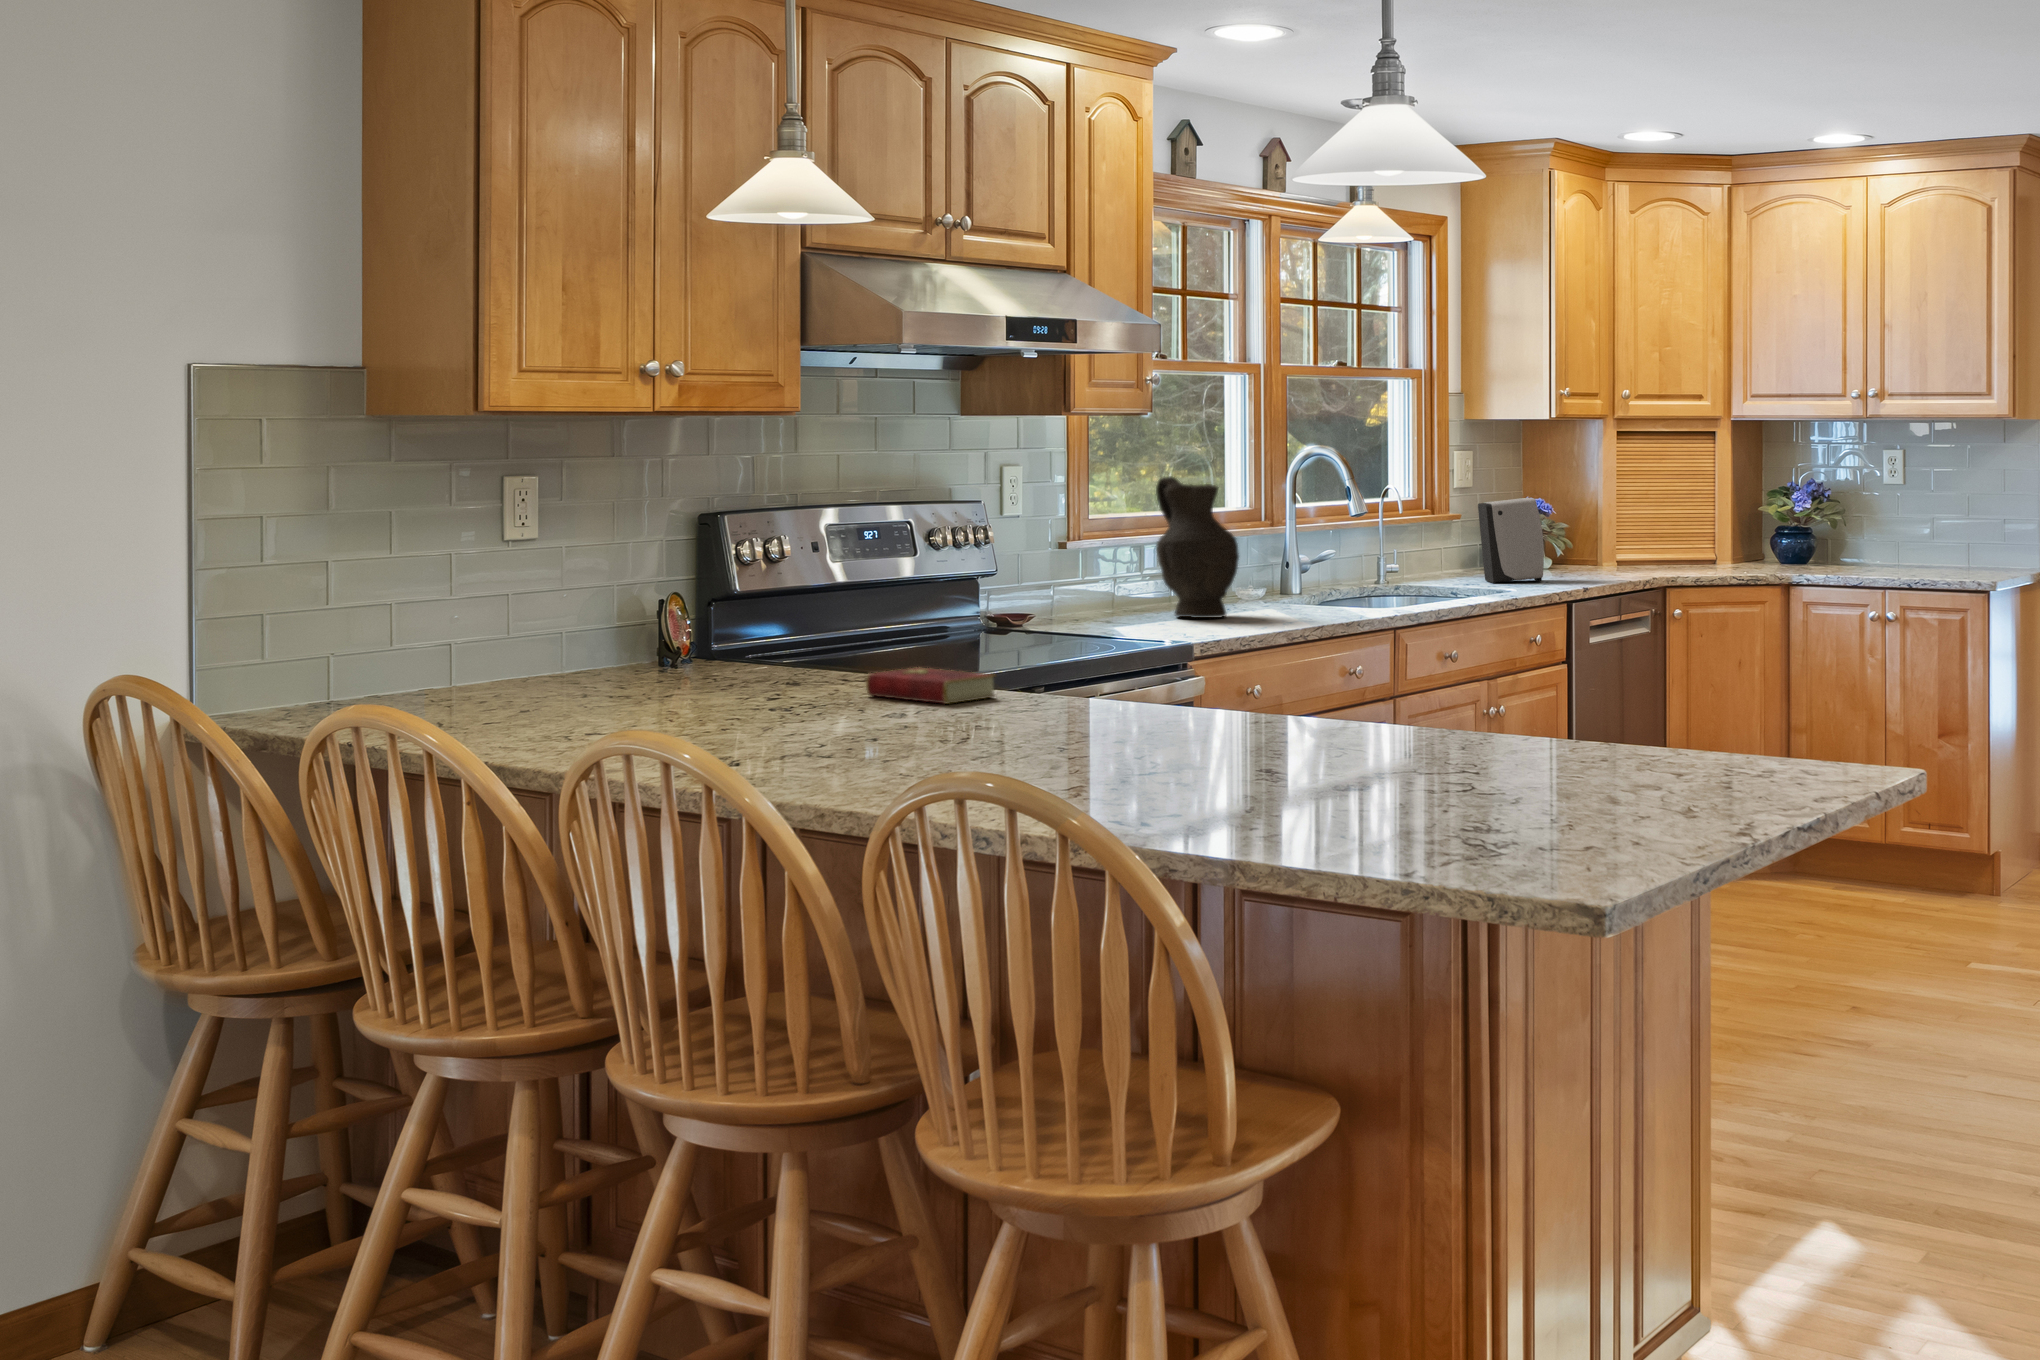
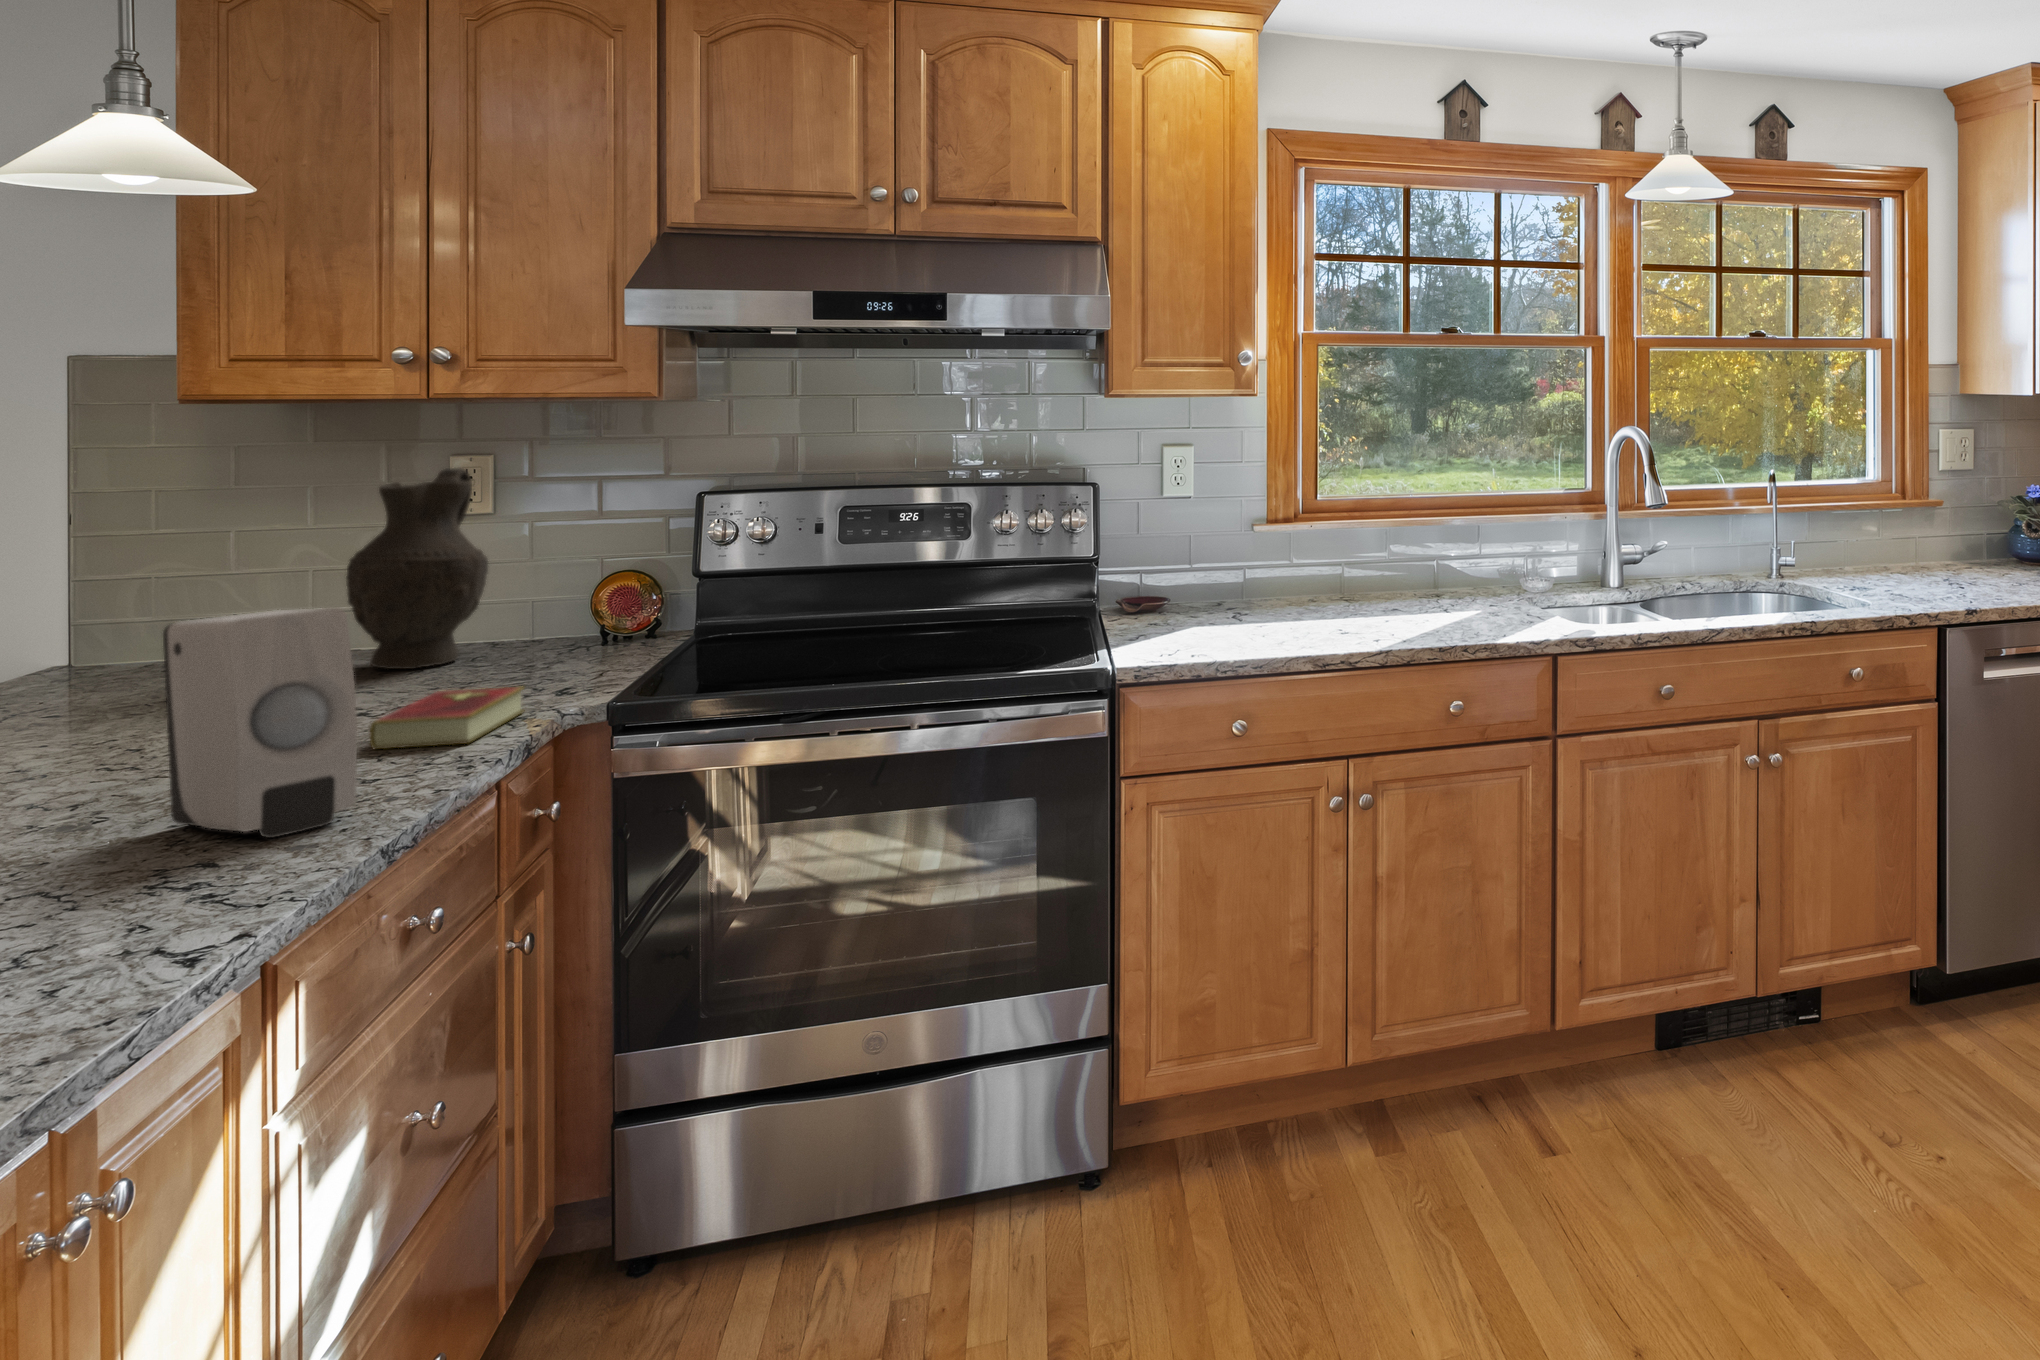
decorative vase: present [1156,476,1239,618] -> present [346,468,488,669]
soap dispenser: present [1478,498,1544,583] -> present [163,608,357,838]

